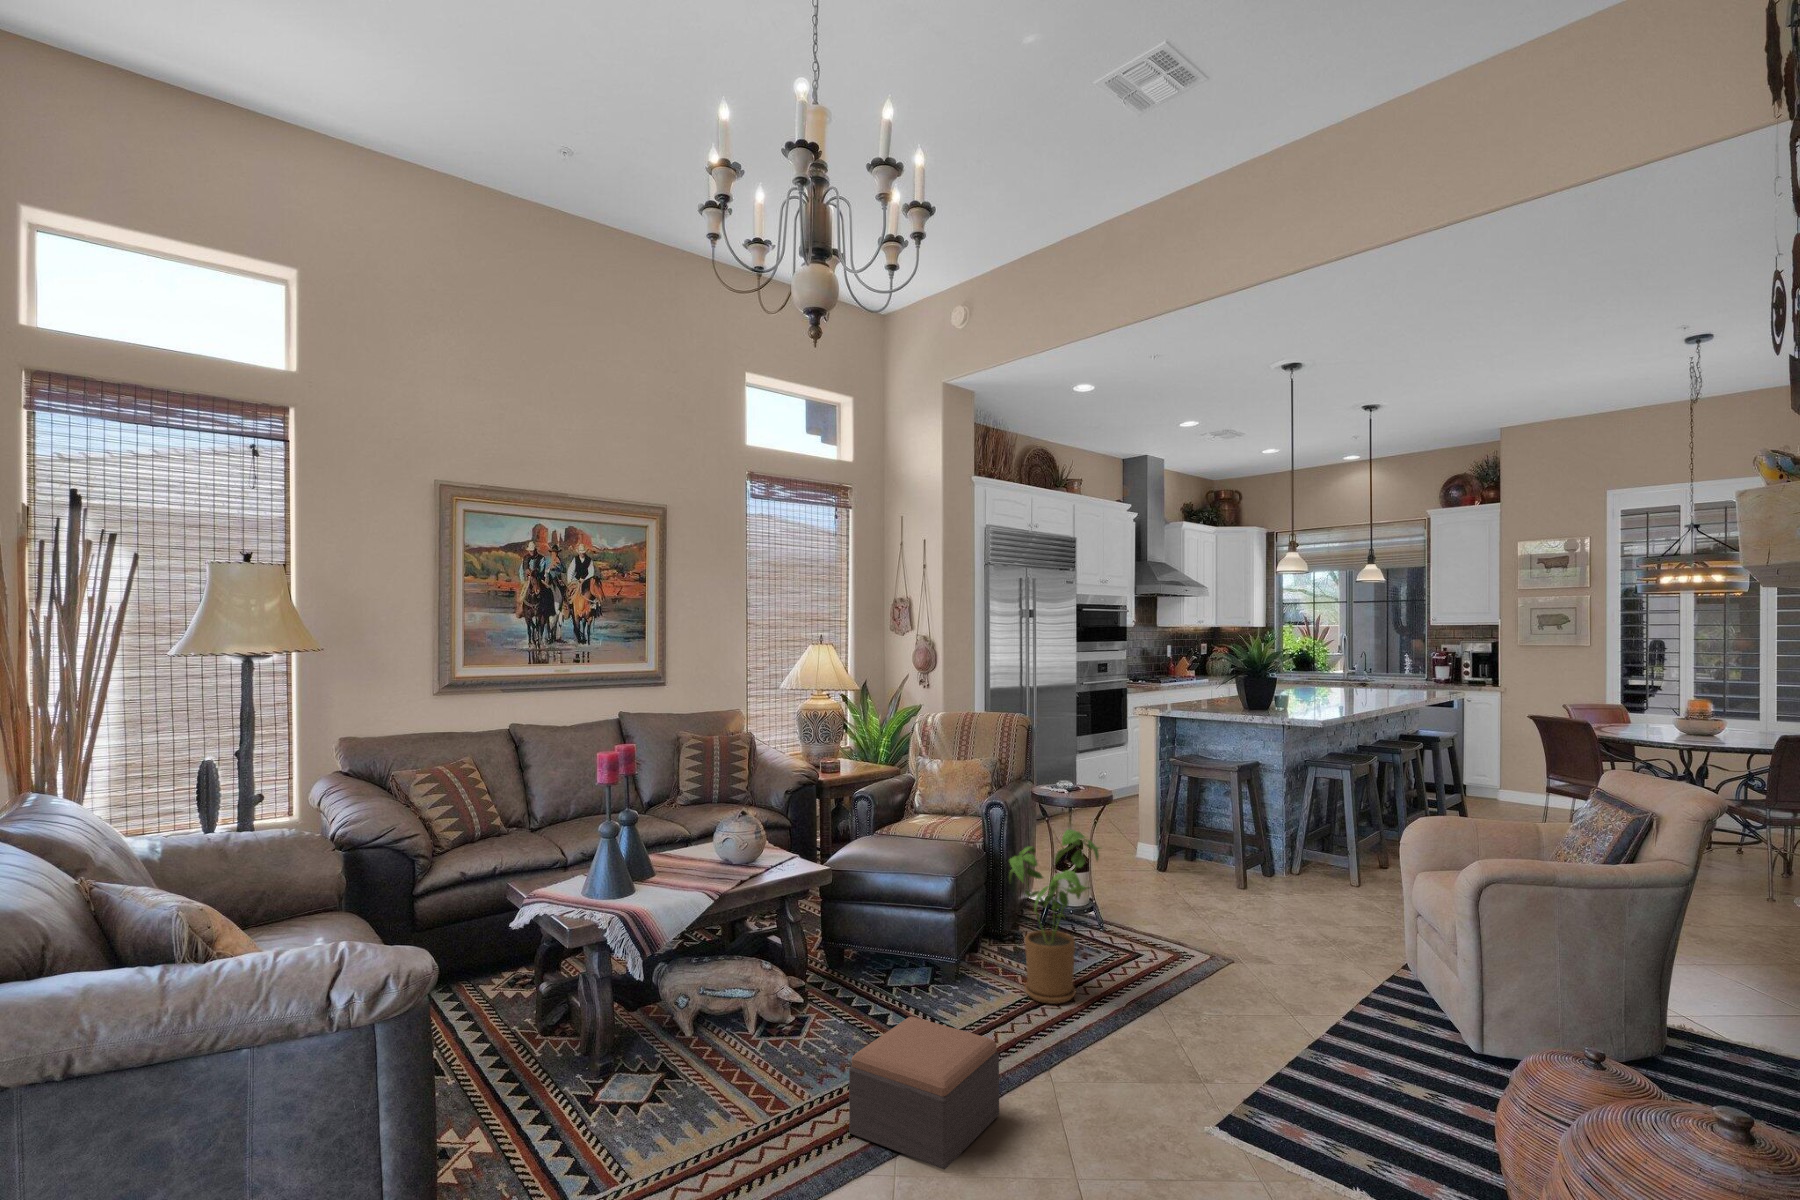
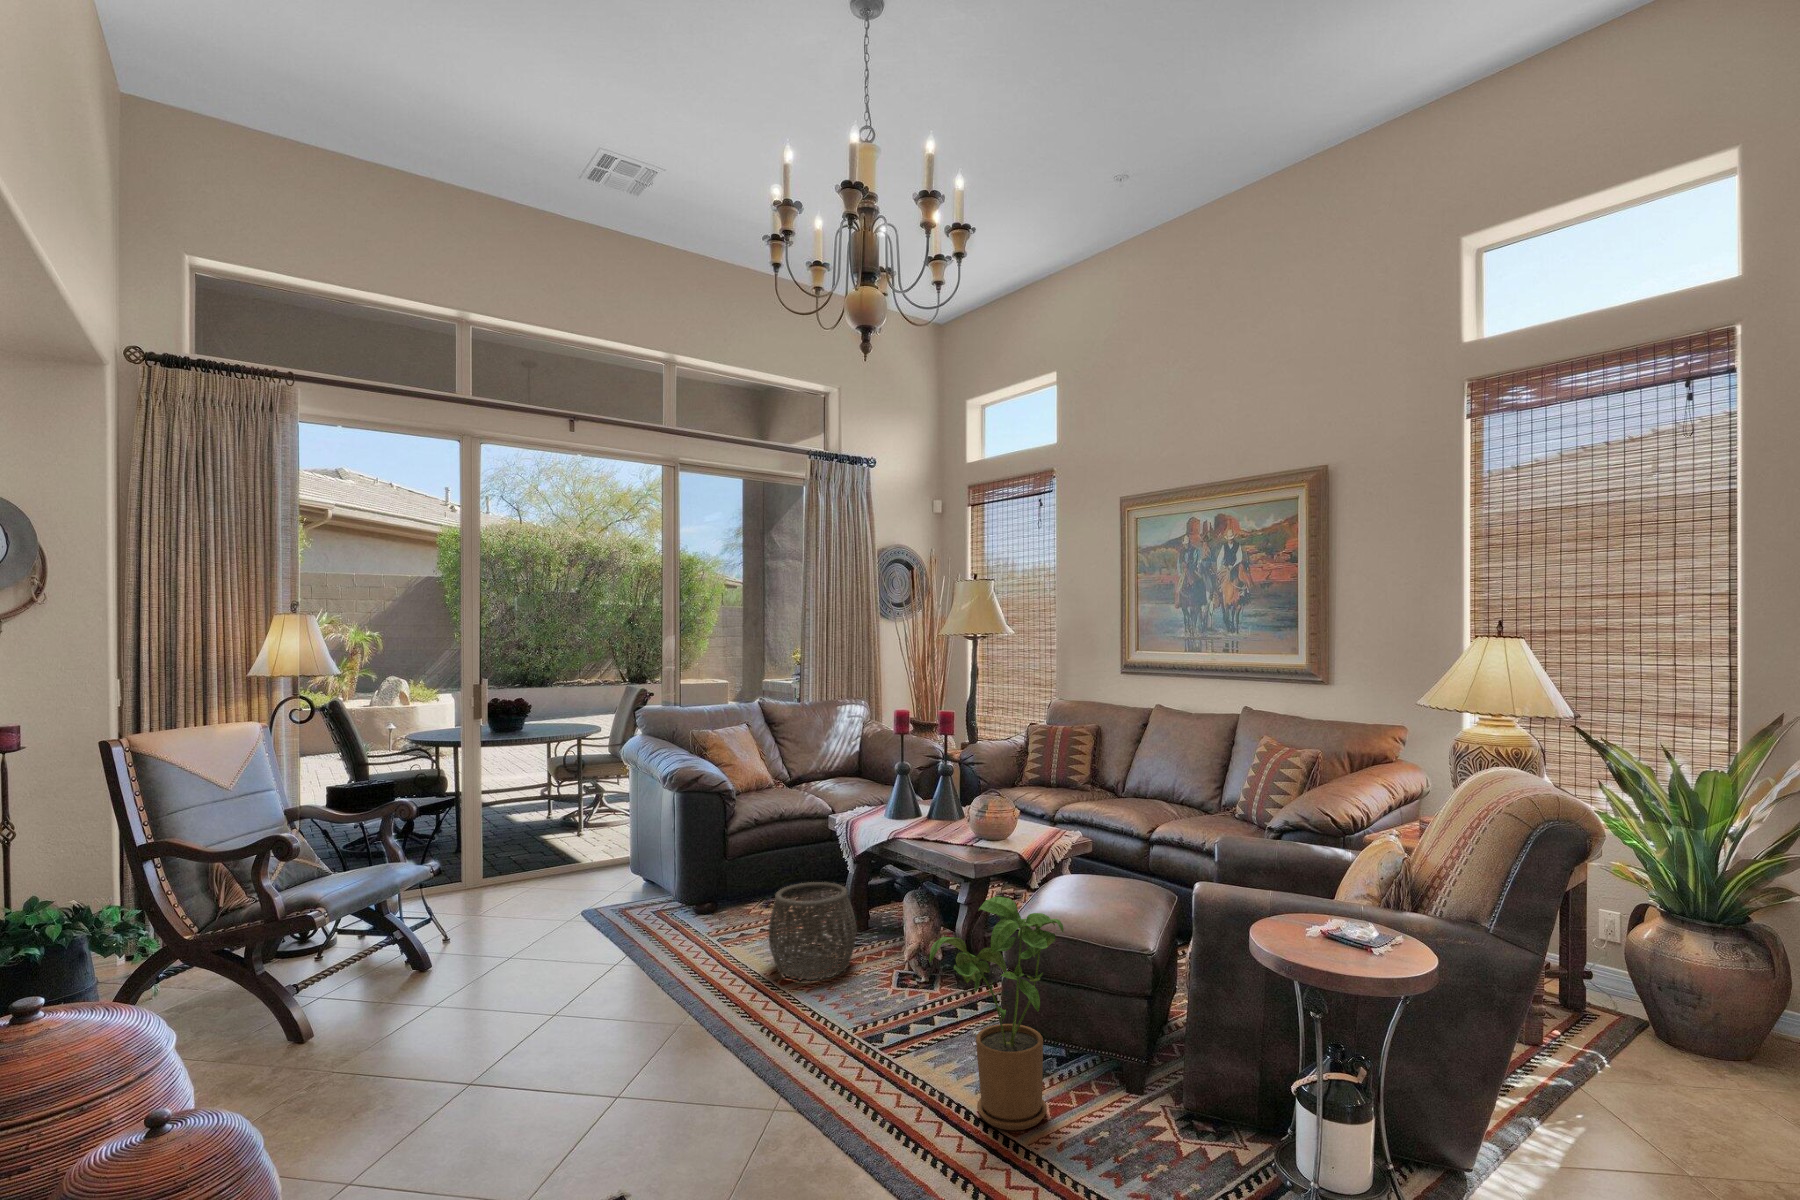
woven basket: none [651,974,776,1122] -> present [768,882,856,980]
footstool: present [849,1017,999,1169] -> none [677,953,807,1067]

